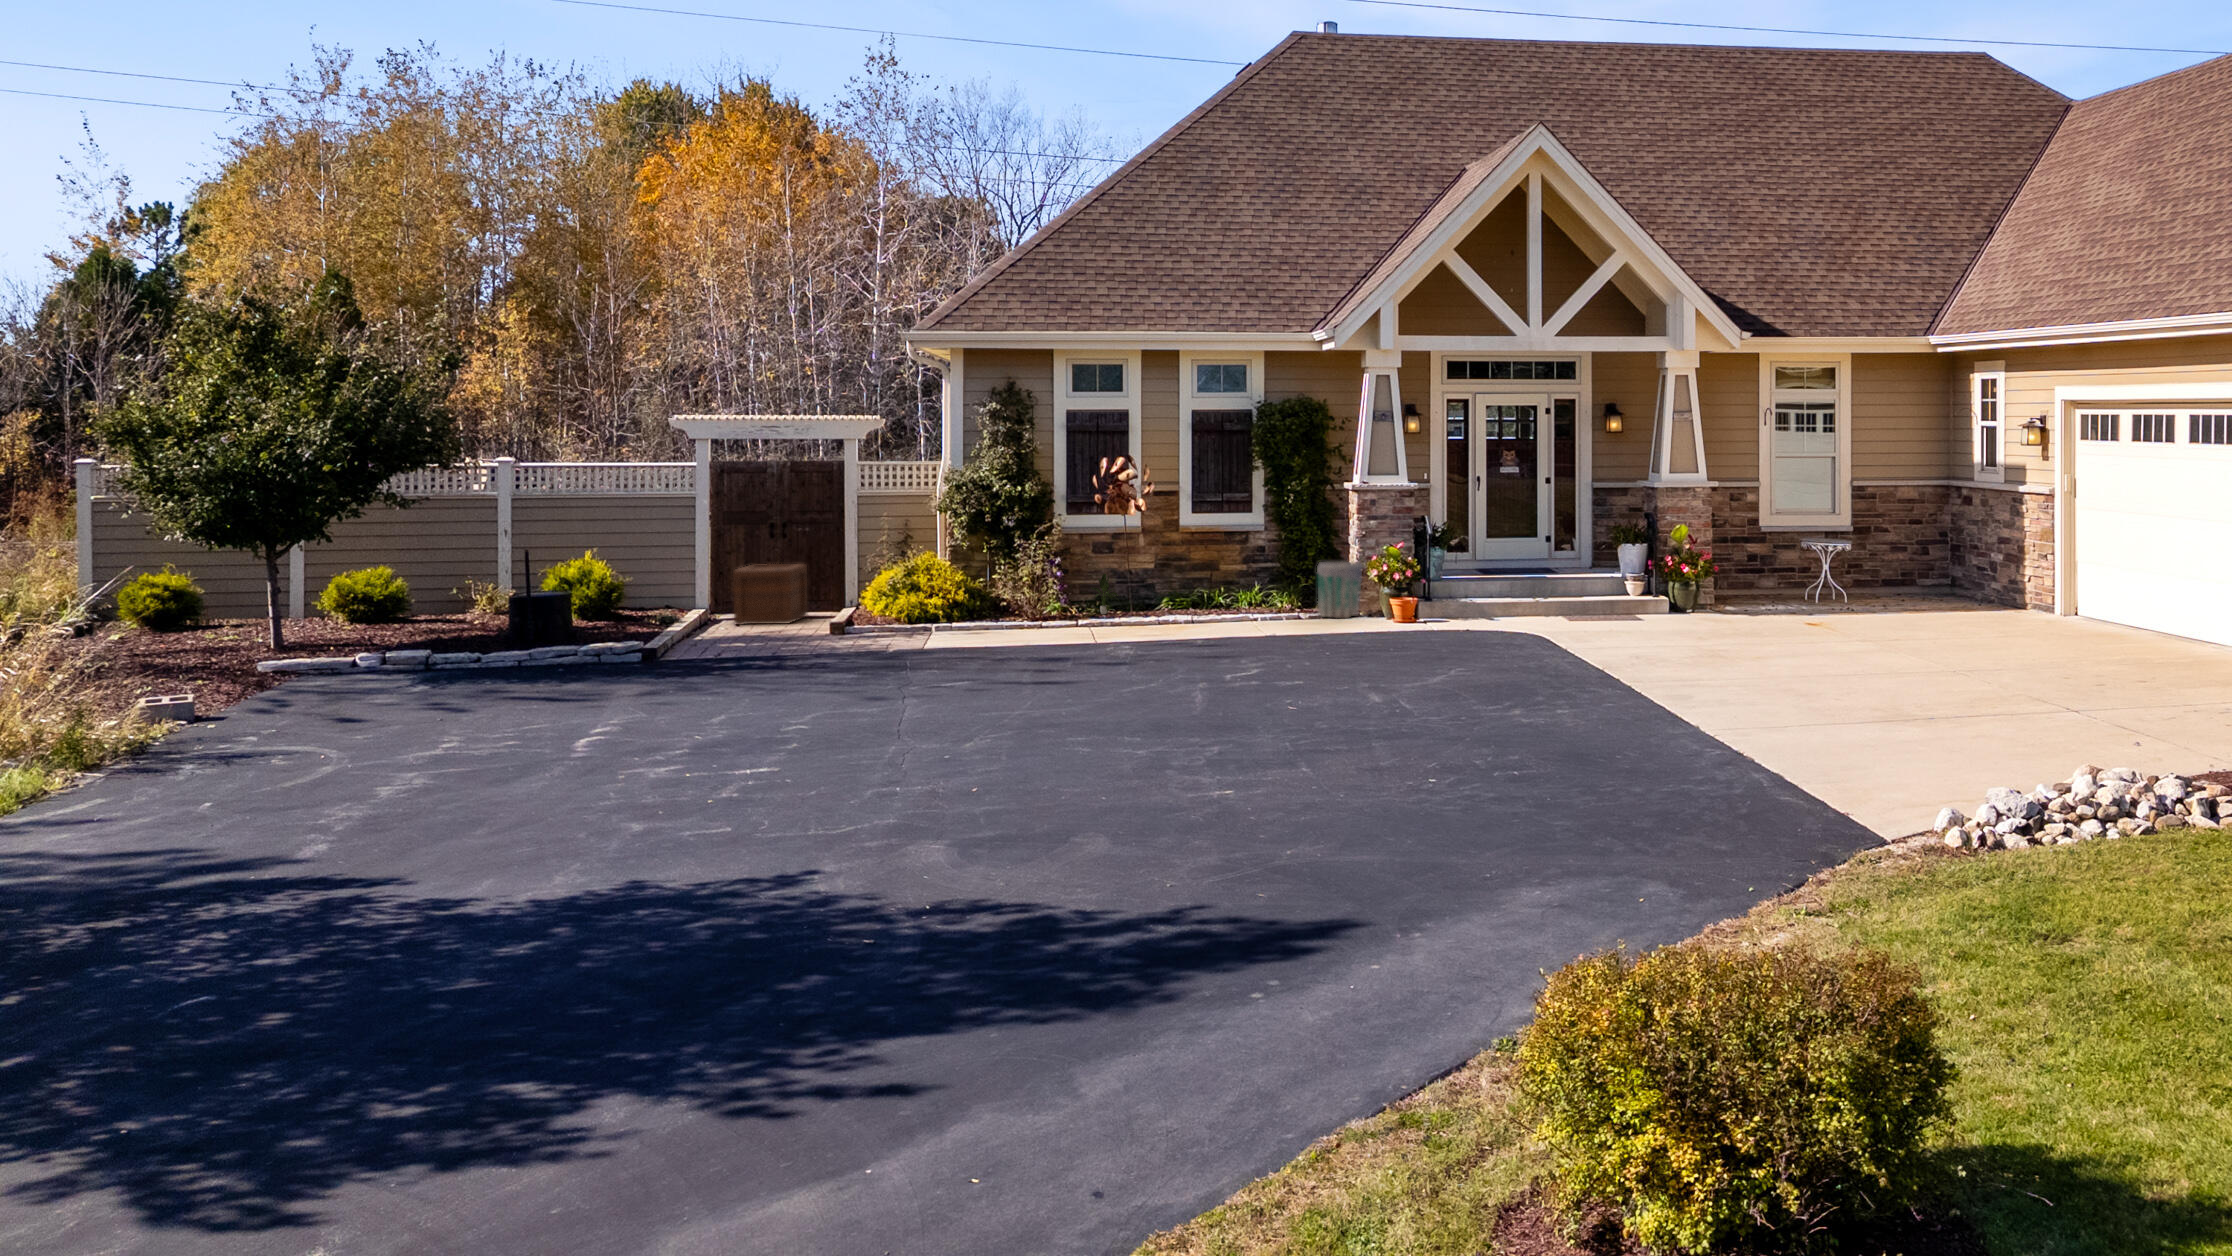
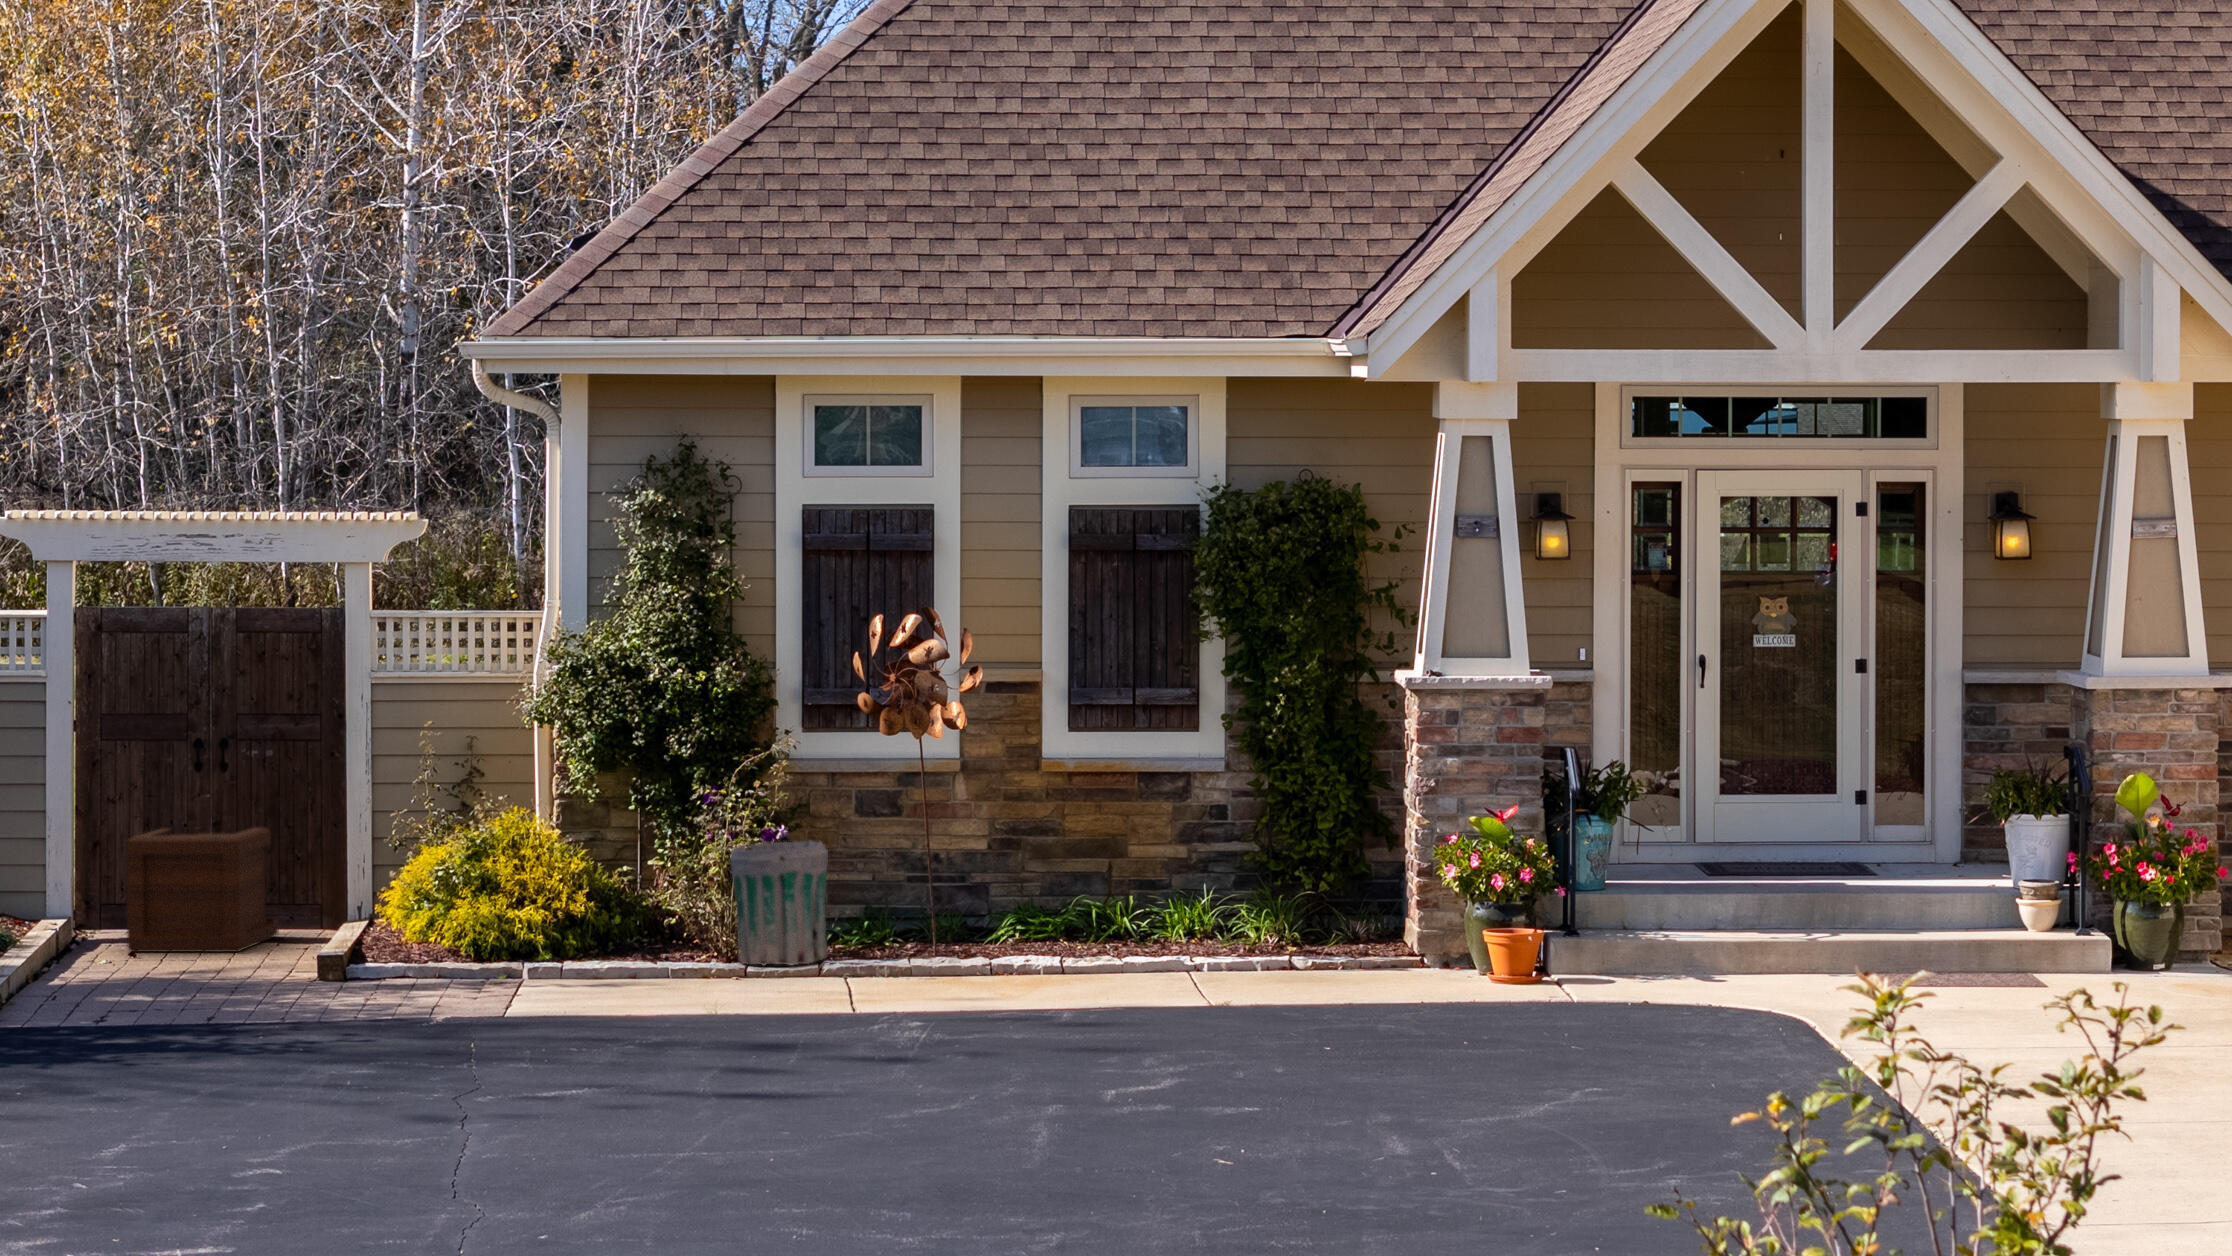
trash can: present [1317,562,1362,618] -> present [730,841,828,966]
potted plant: present [1091,574,1119,614] -> none [850,859,911,947]

